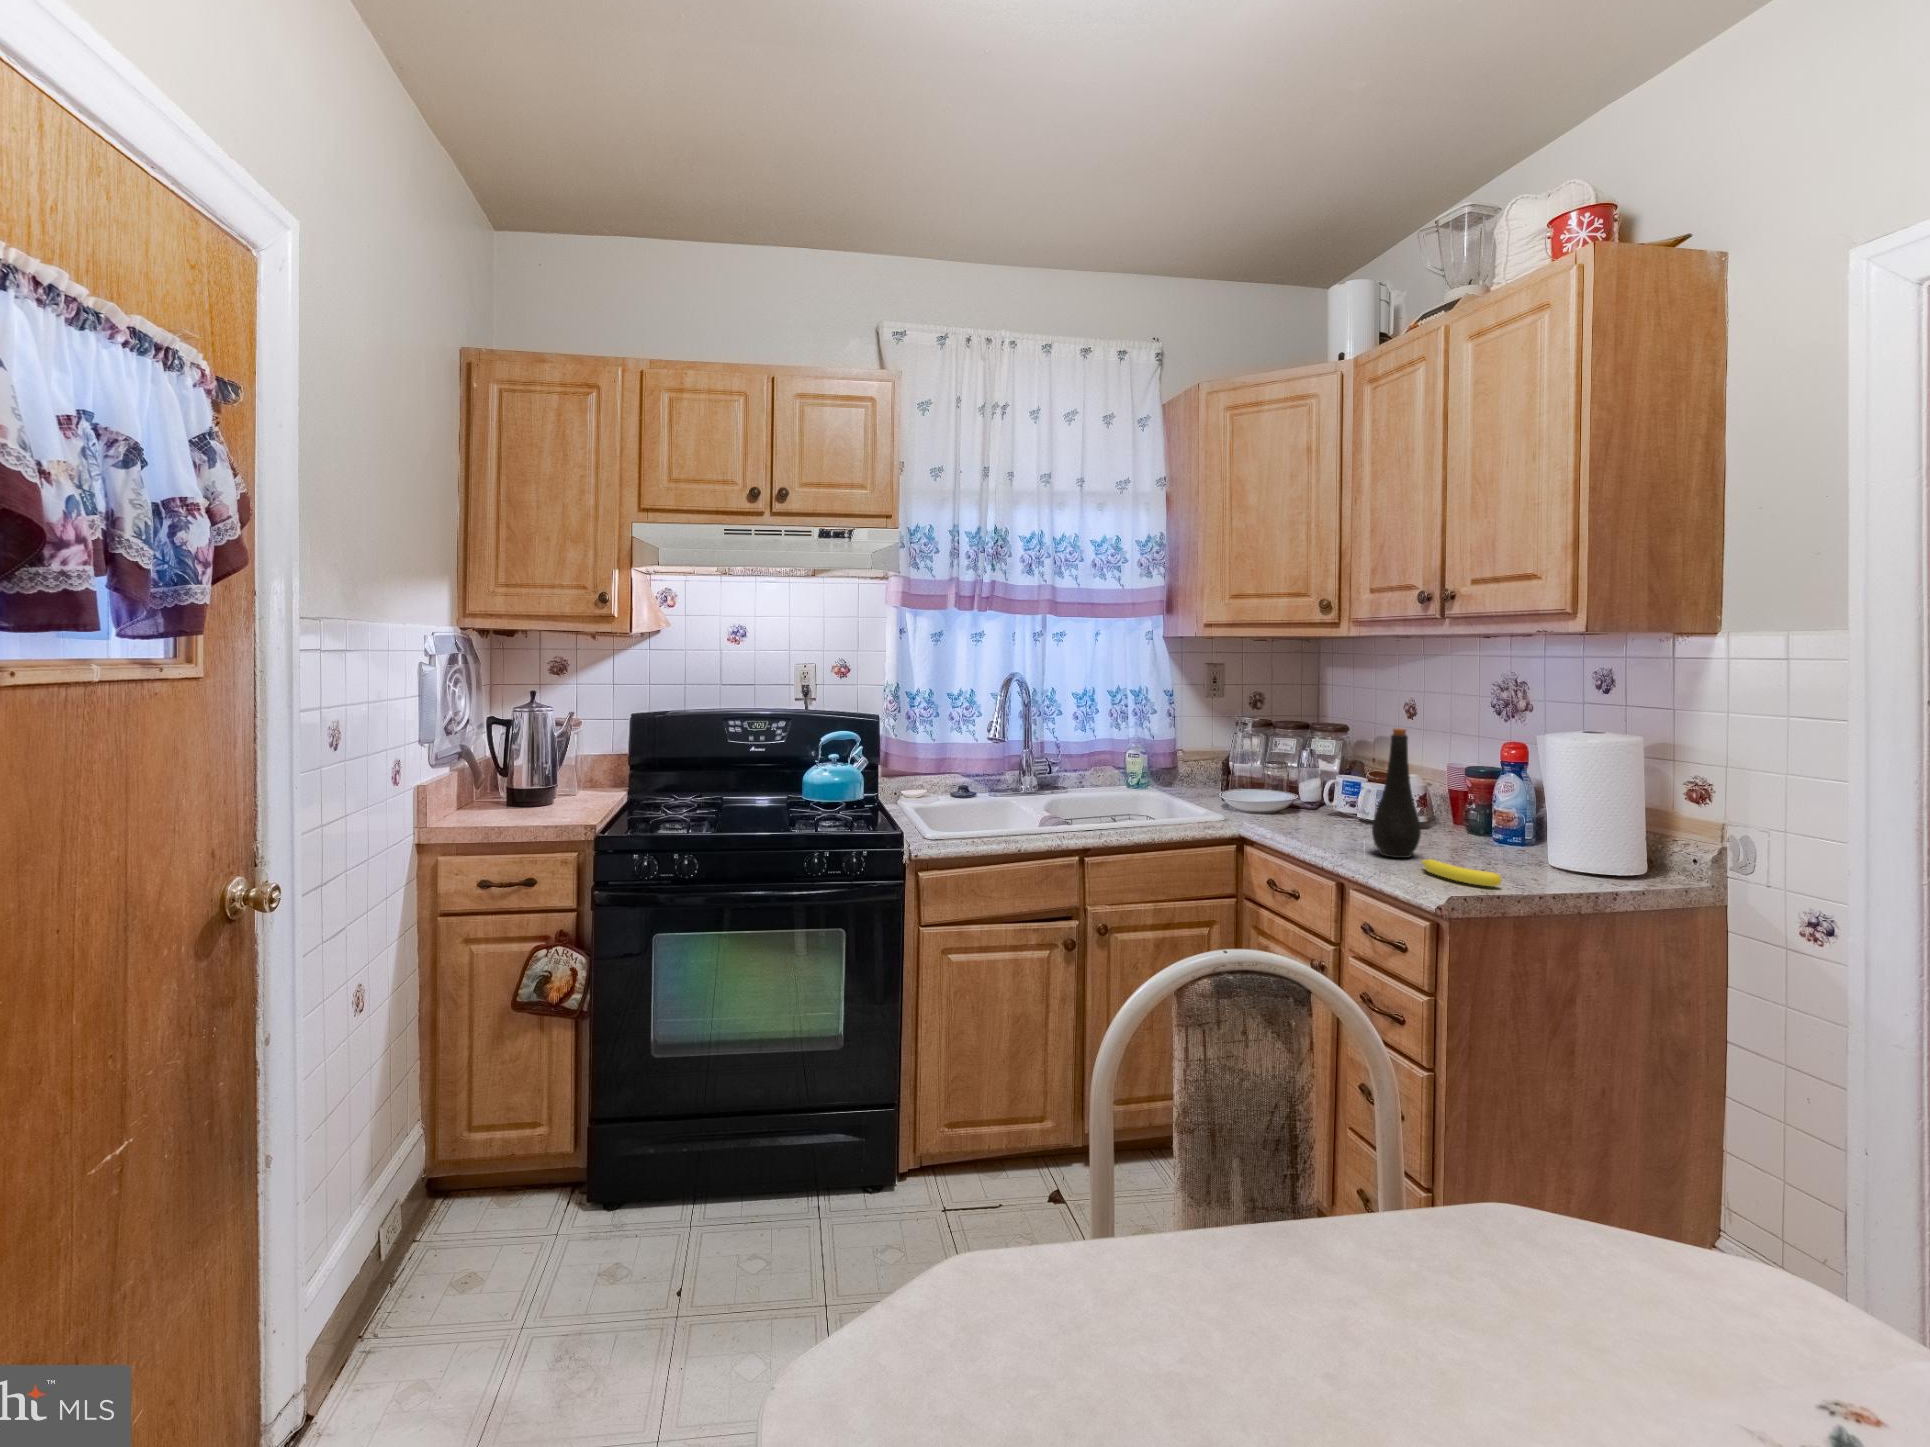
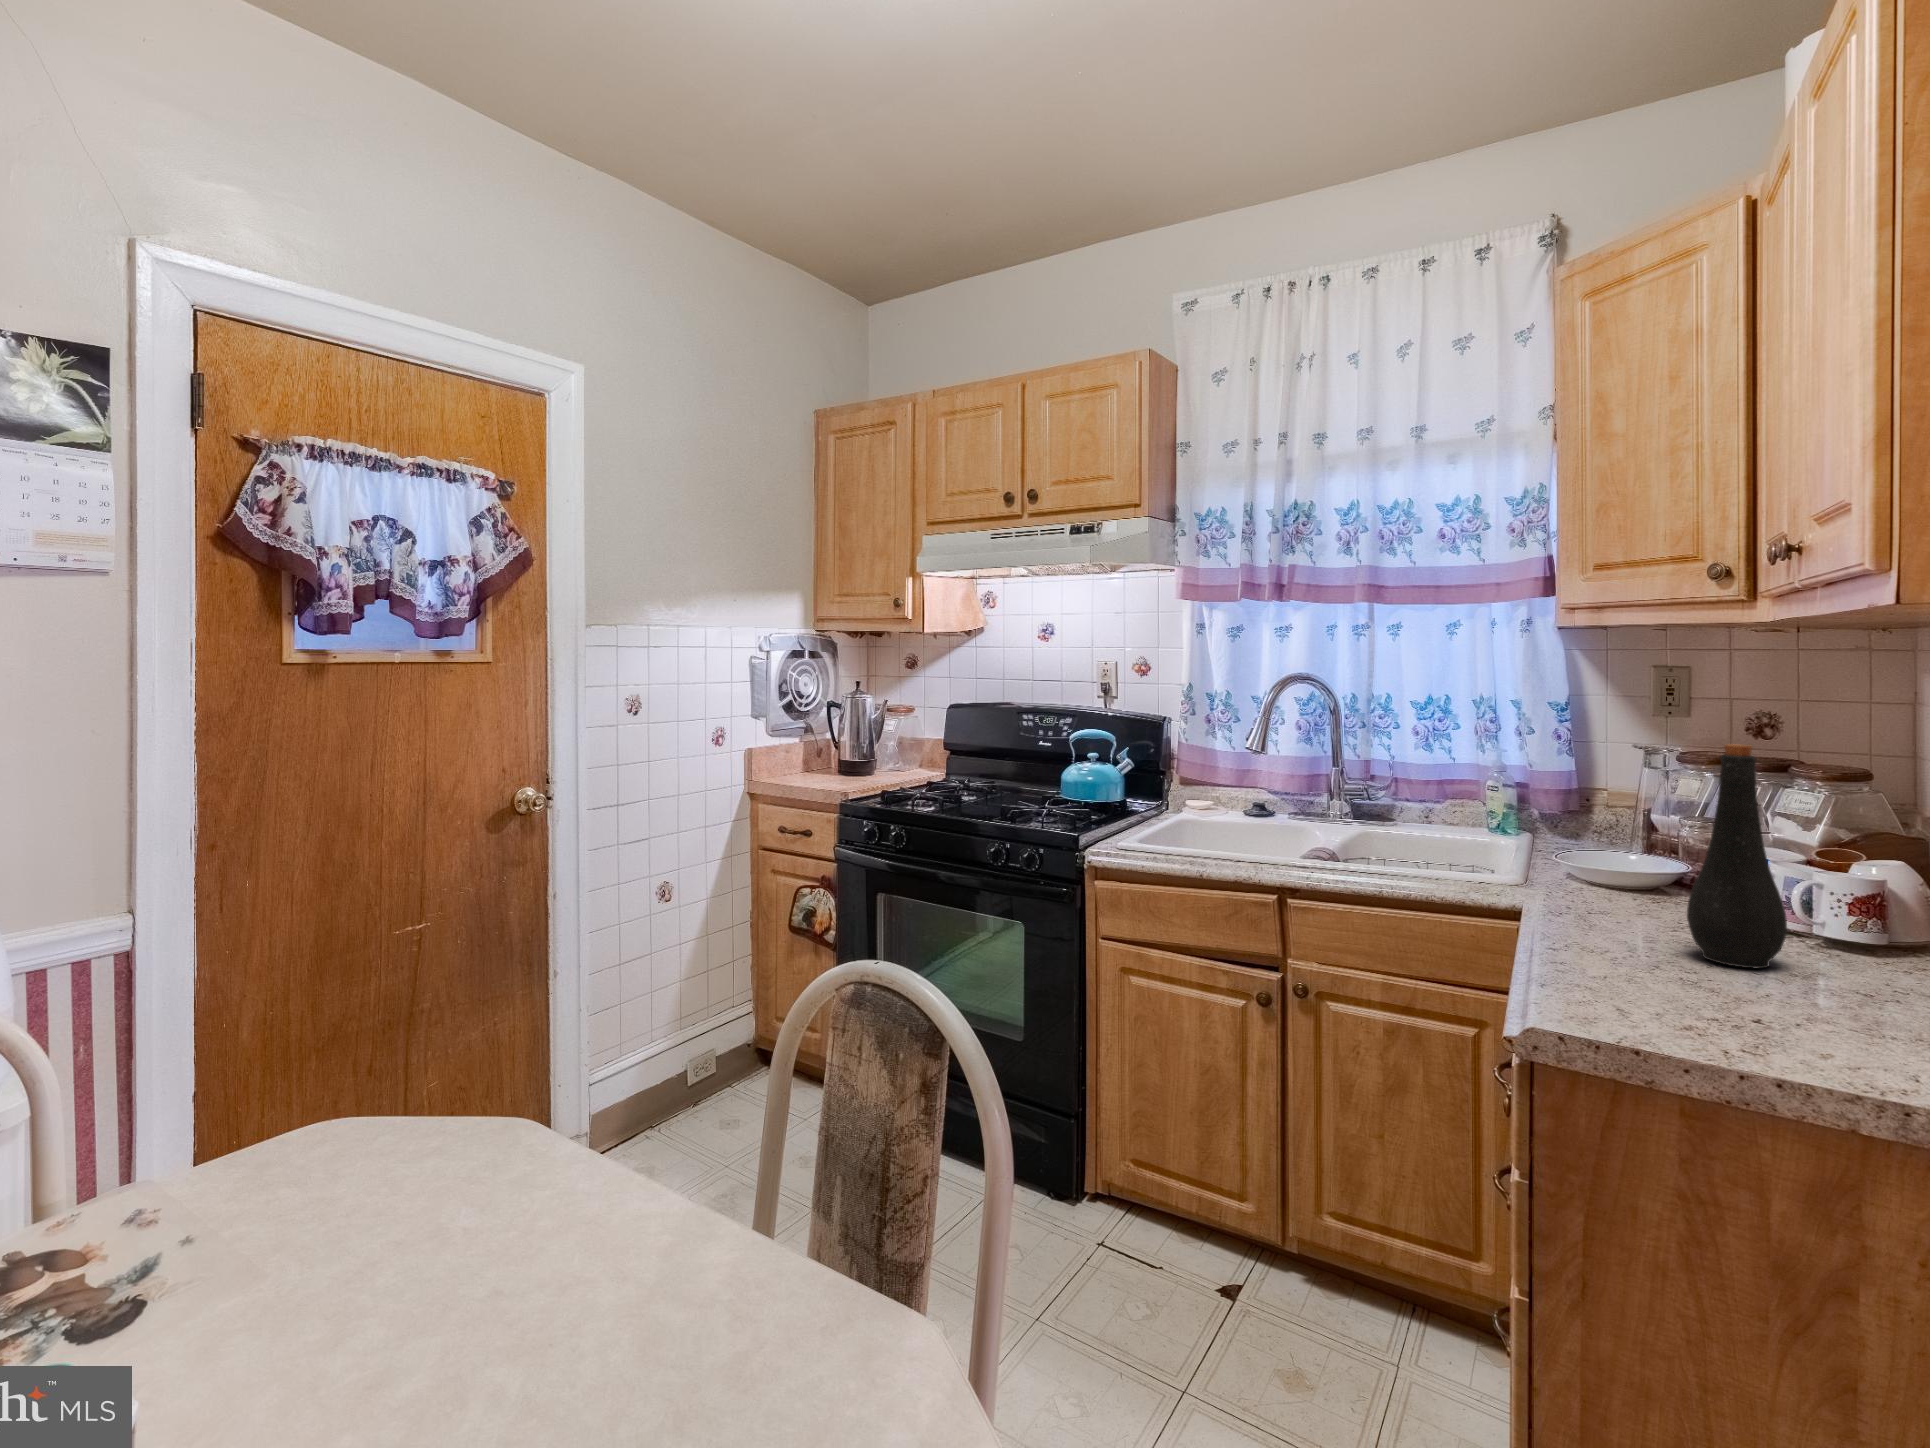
banana: present [1422,859,1502,886] -> none [1717,968,1829,1034]

